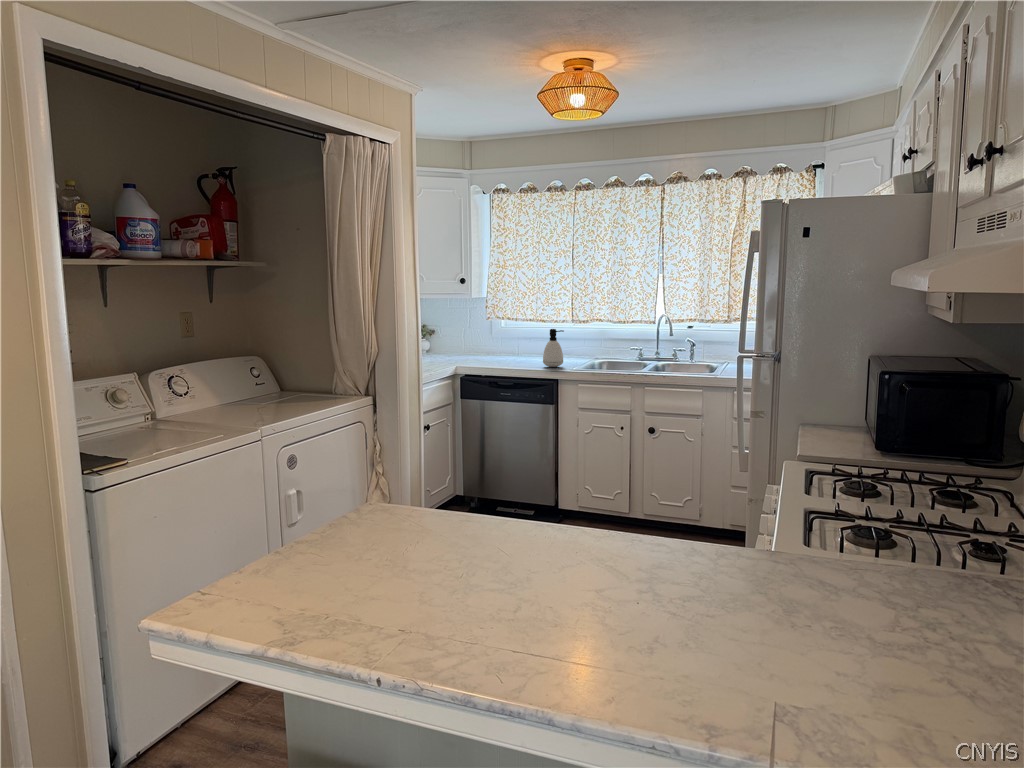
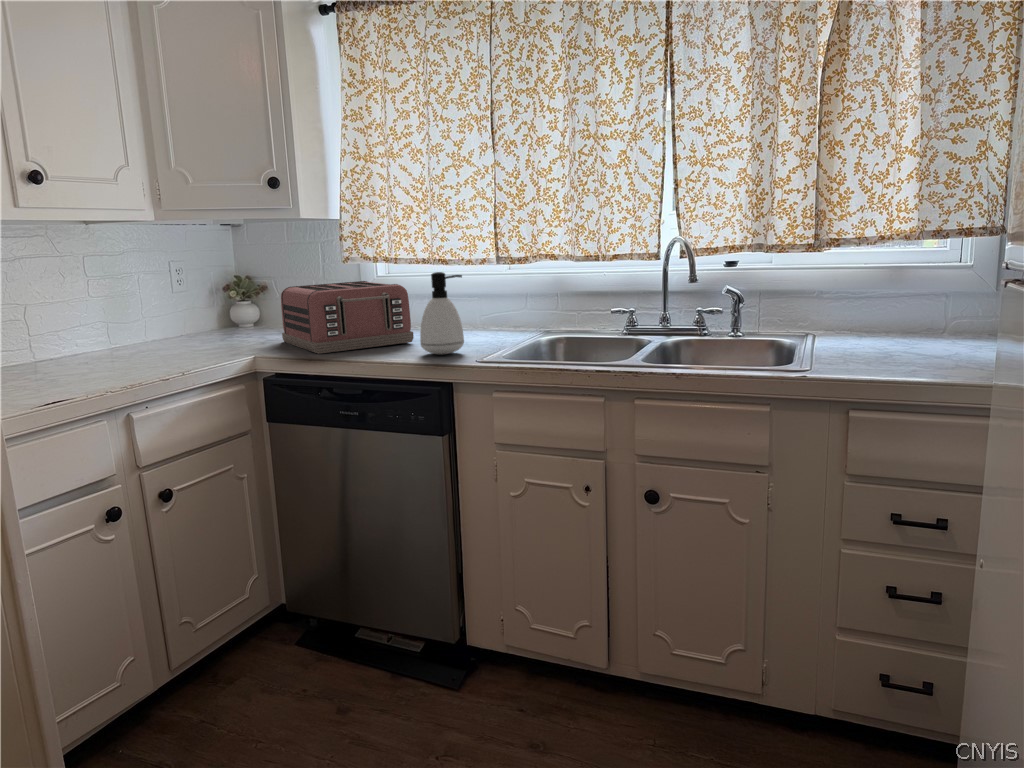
toaster: none [466,331,534,365] -> present [281,281,414,354]

